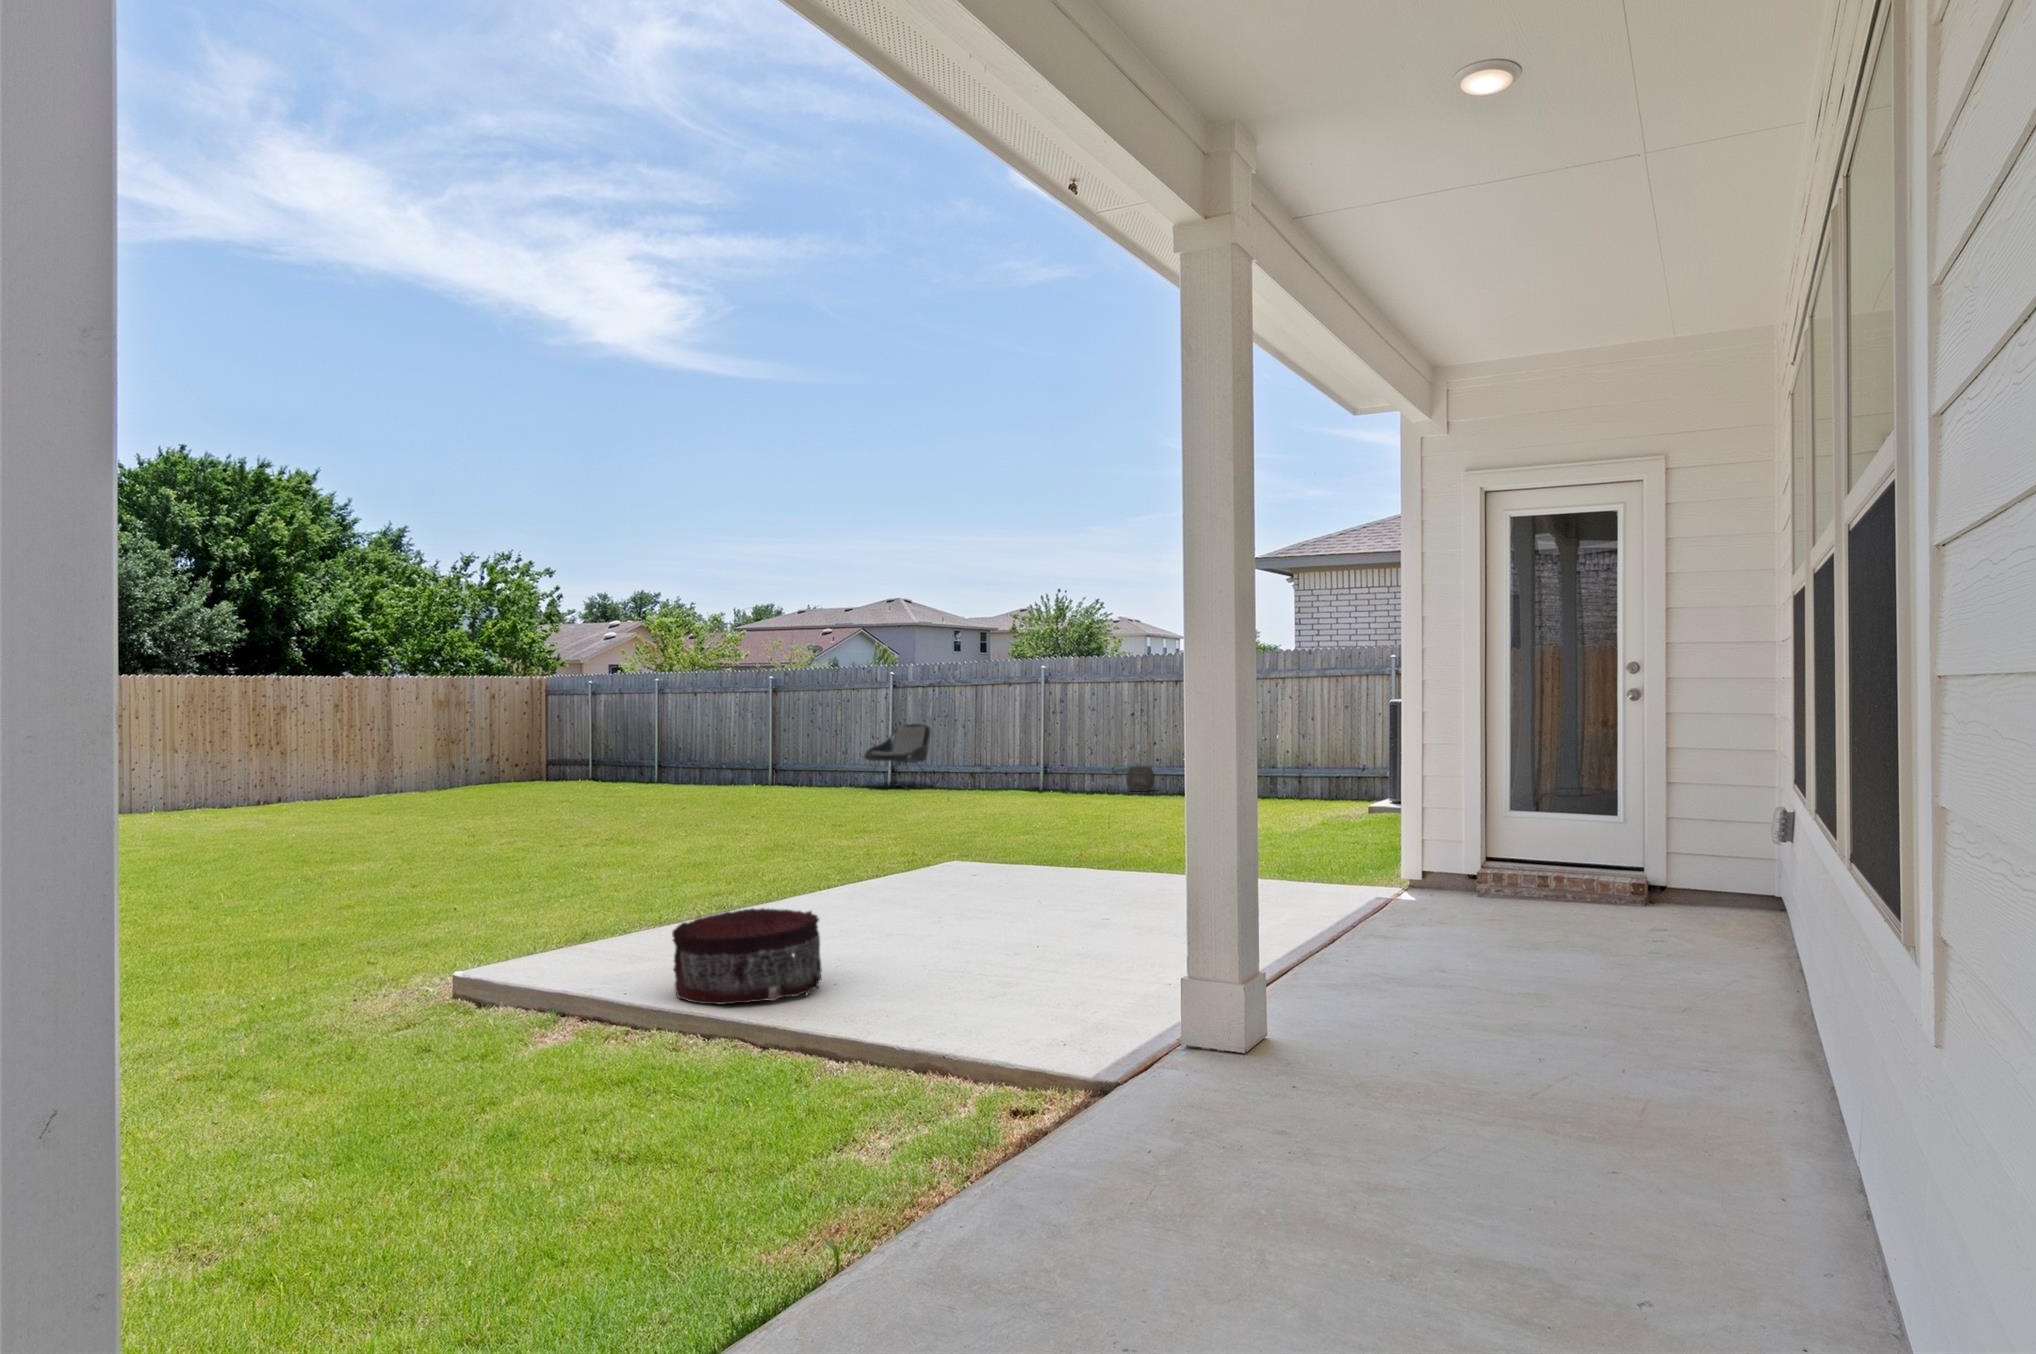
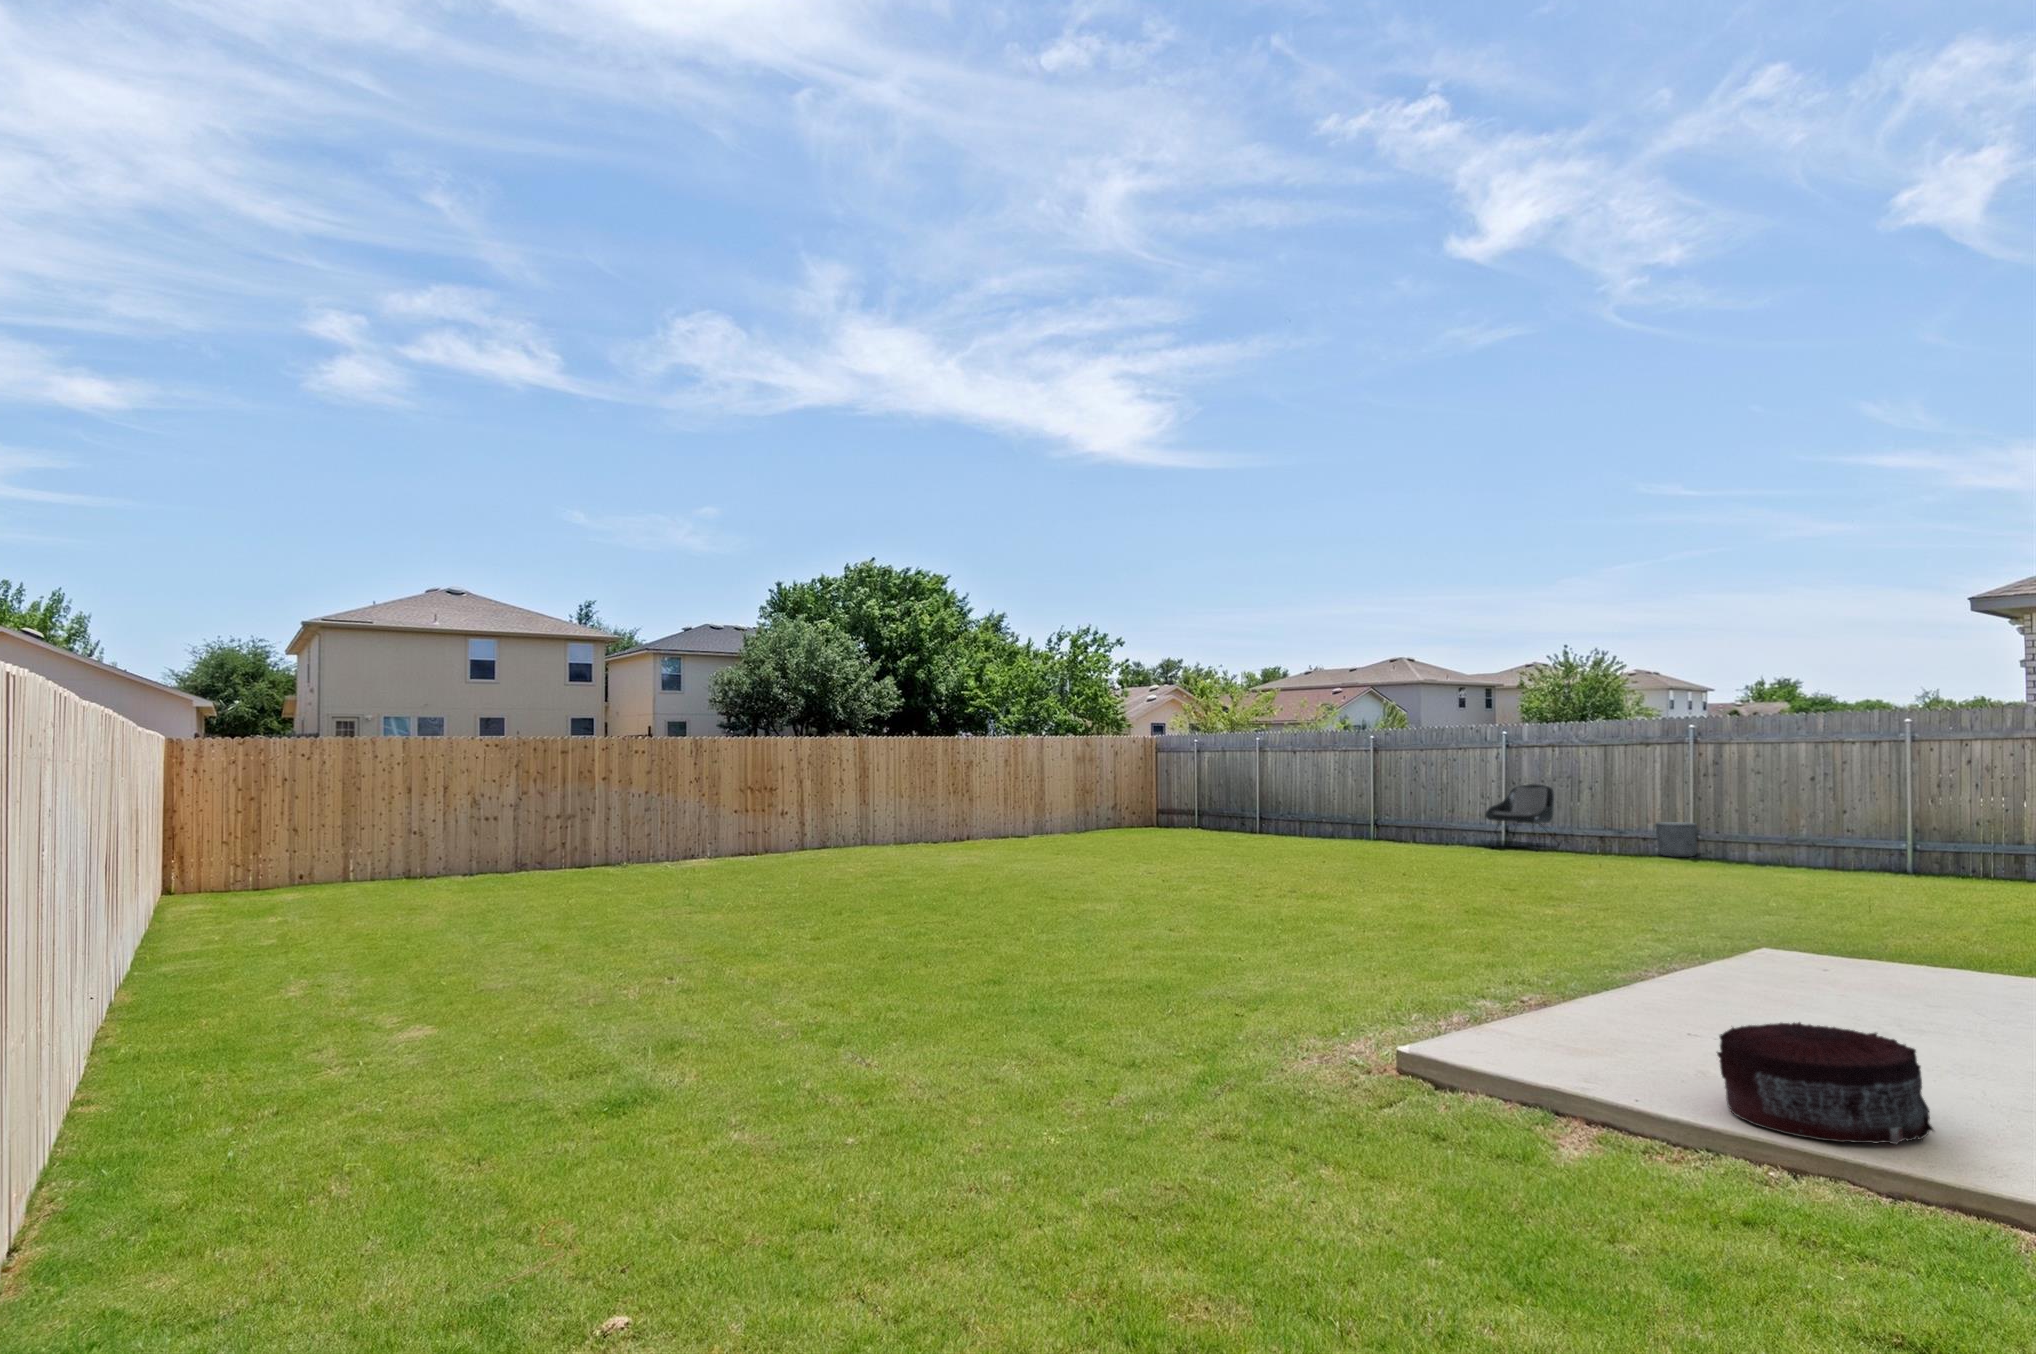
planter: none [1010,757,1044,790] -> present [1655,822,1697,857]
woven basket: present [1126,766,1155,792] -> none [1808,835,1847,864]

